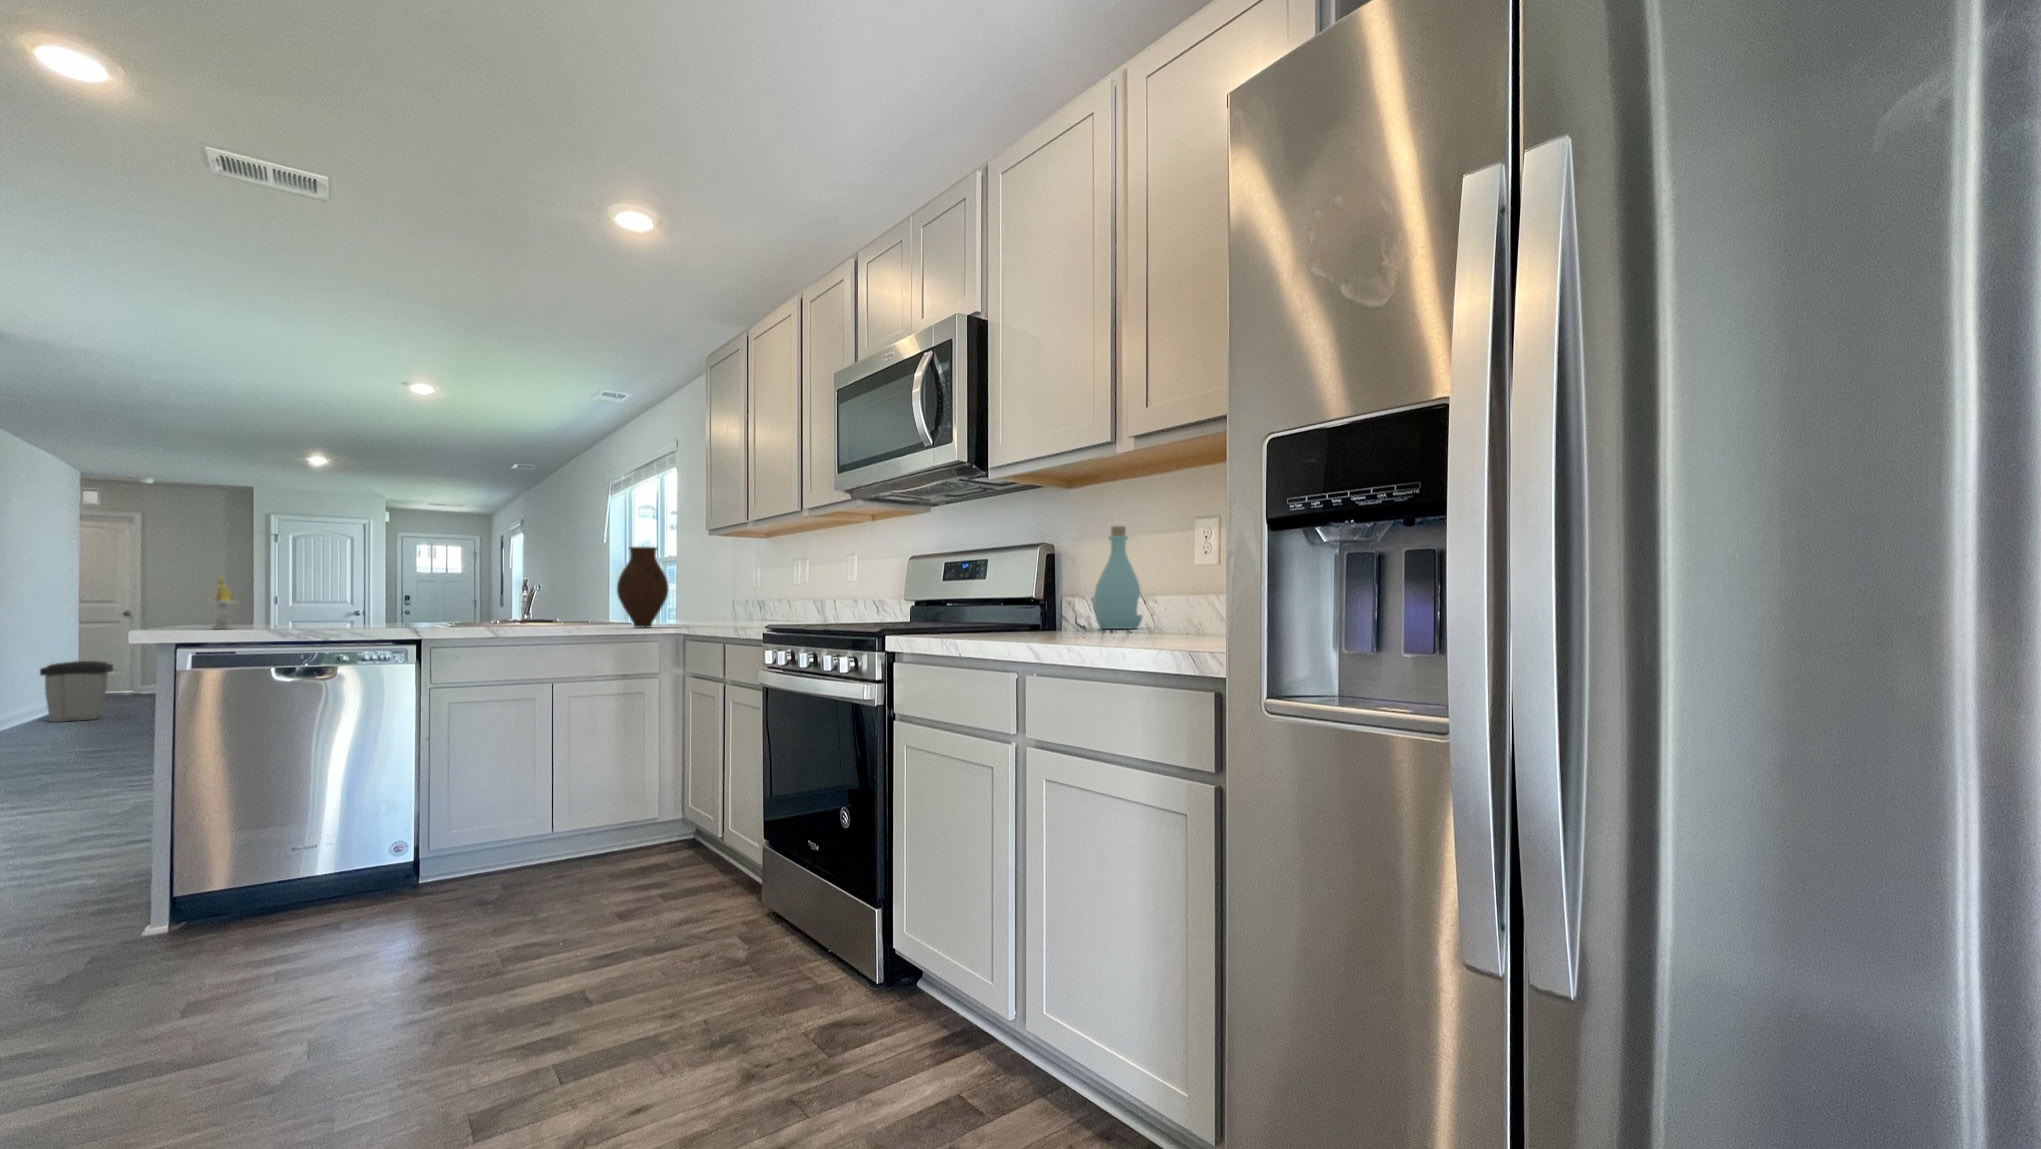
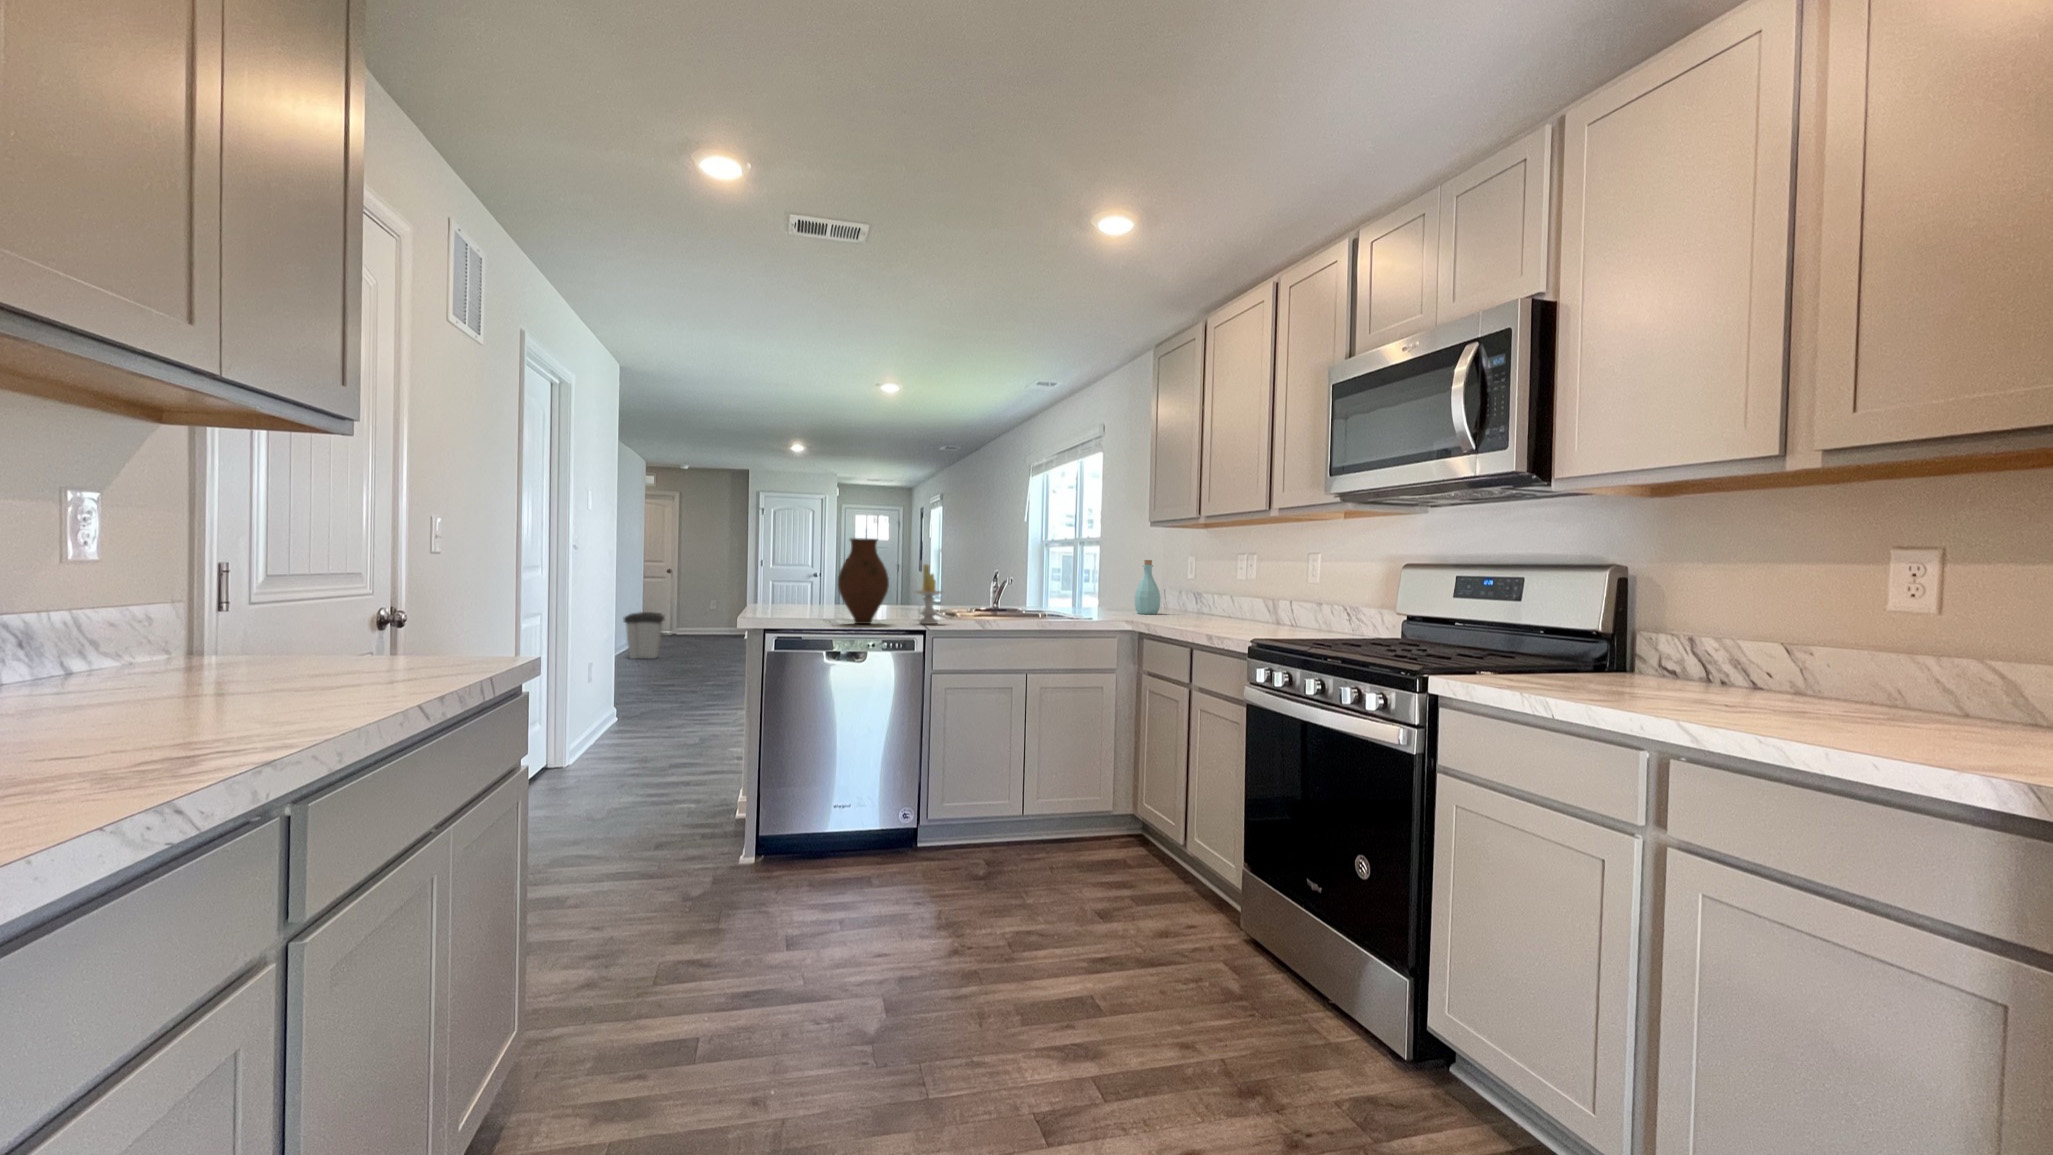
bottle: present [1094,526,1142,629] -> present [1135,560,1160,614]
vase: present [617,547,669,627] -> present [838,538,889,624]
candle: present [207,577,237,629] -> present [916,564,942,624]

